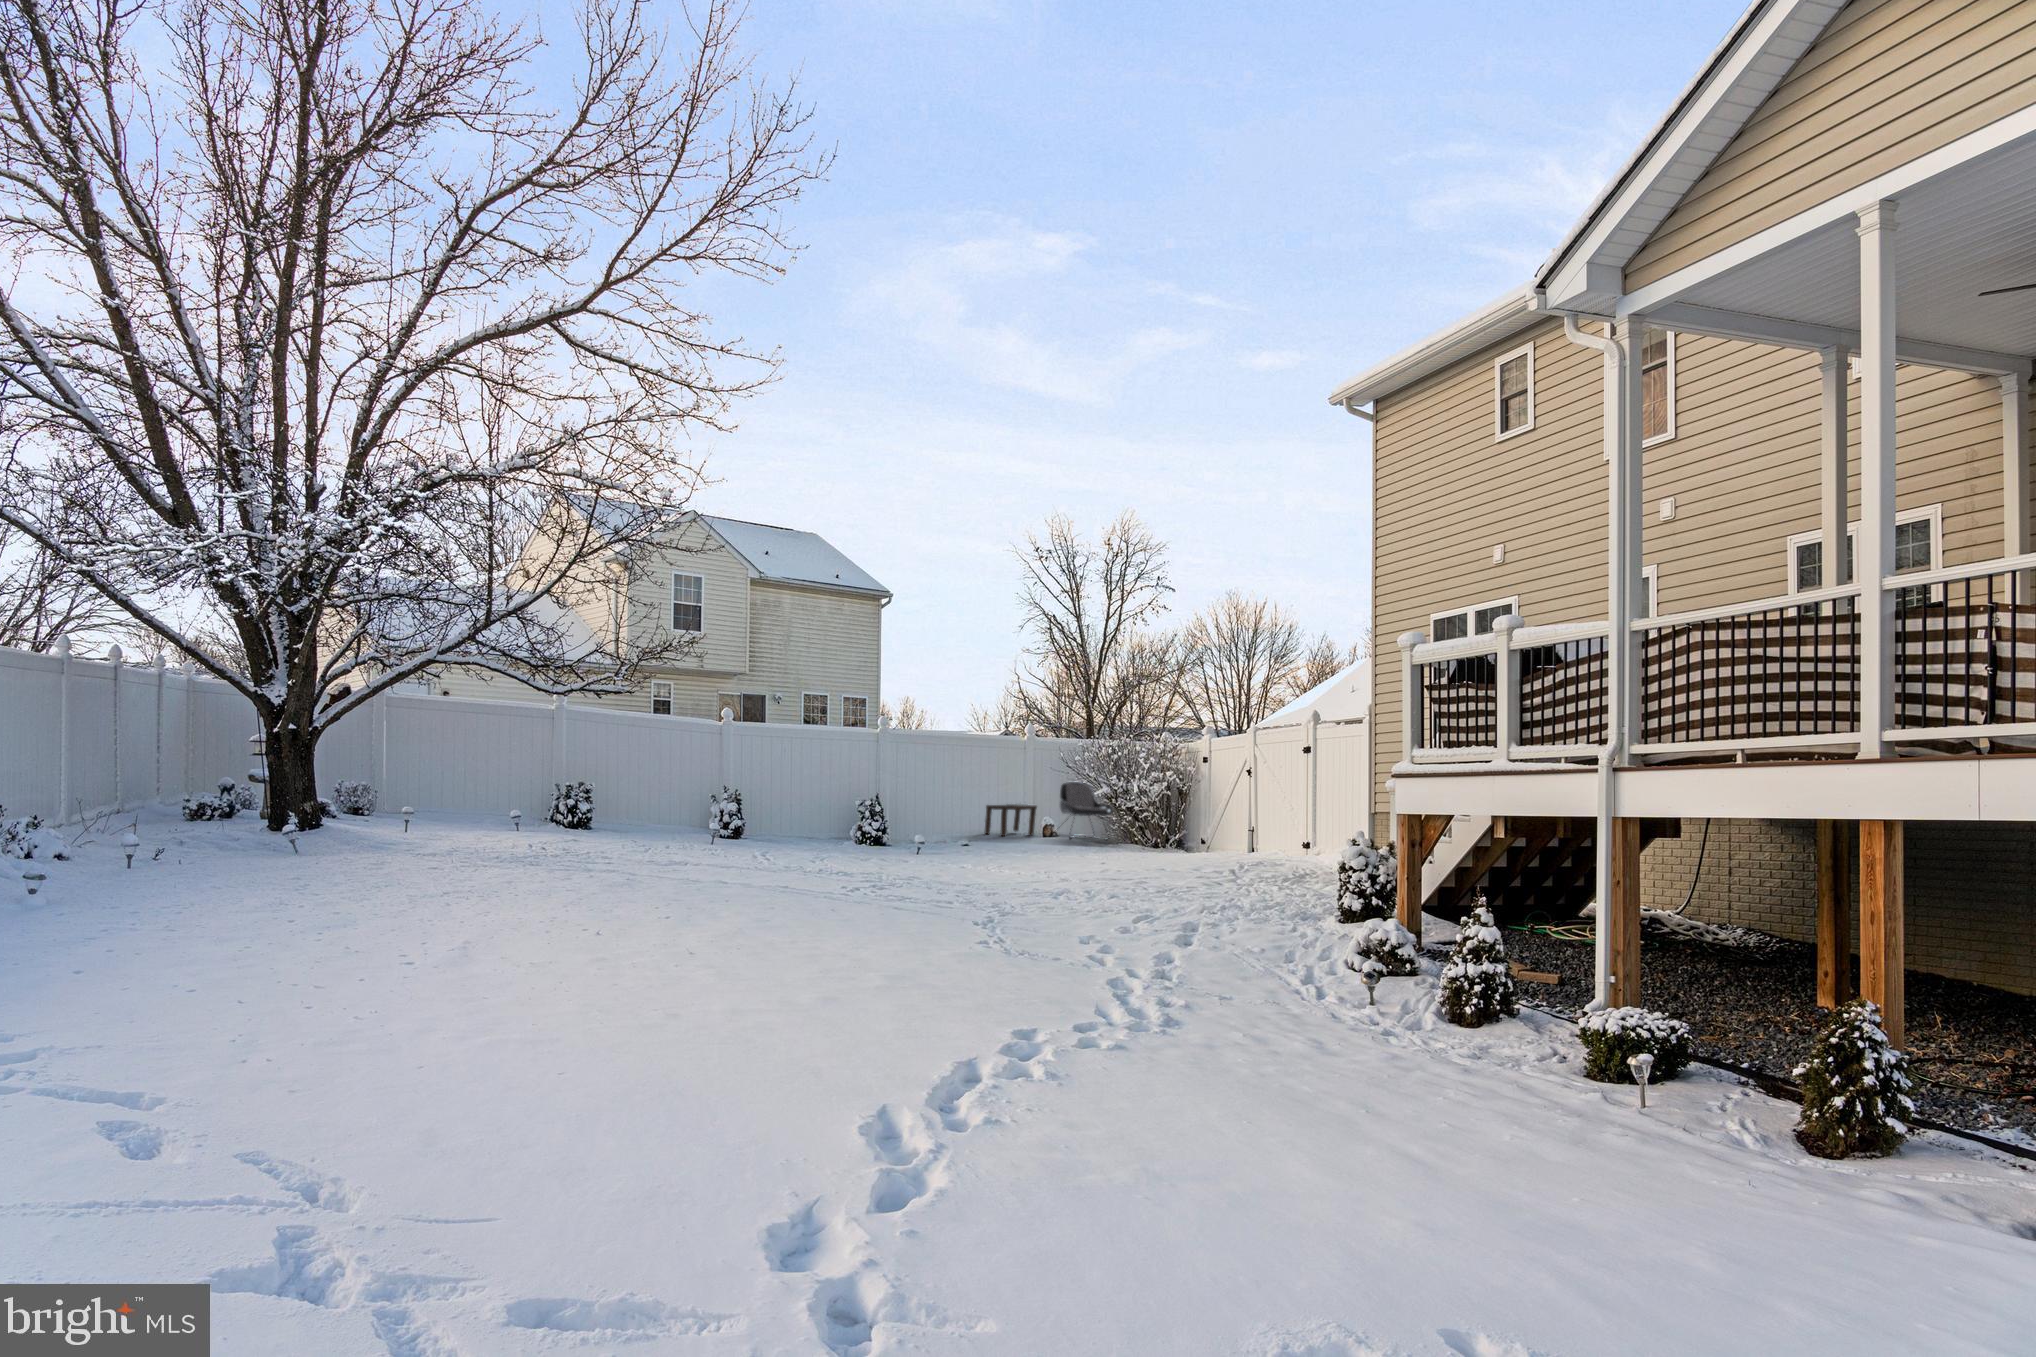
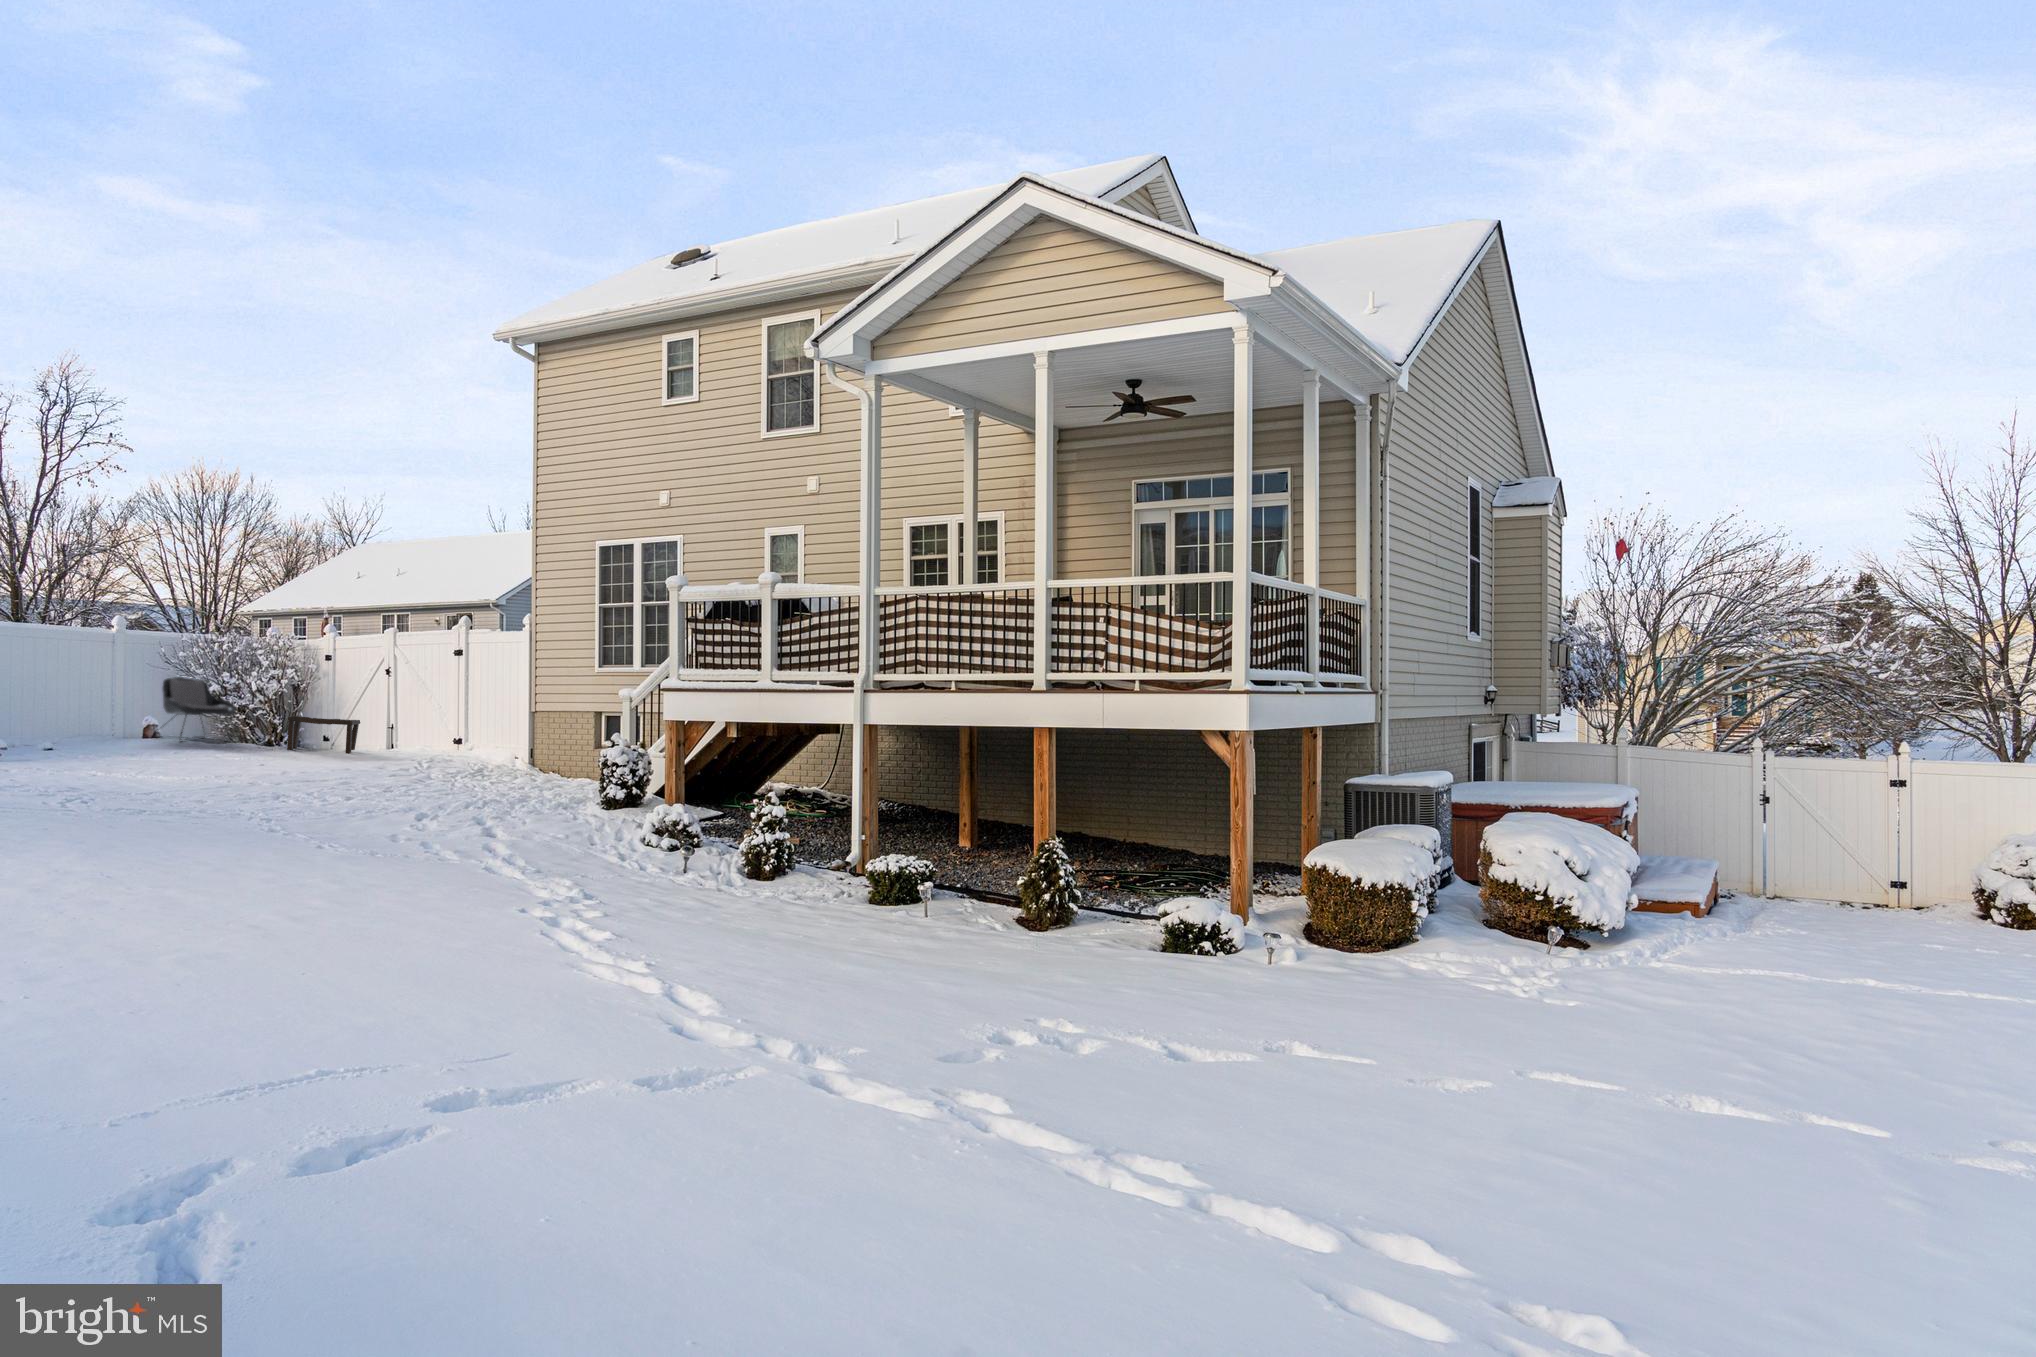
bench: present [985,804,1037,836] -> present [287,716,360,753]

